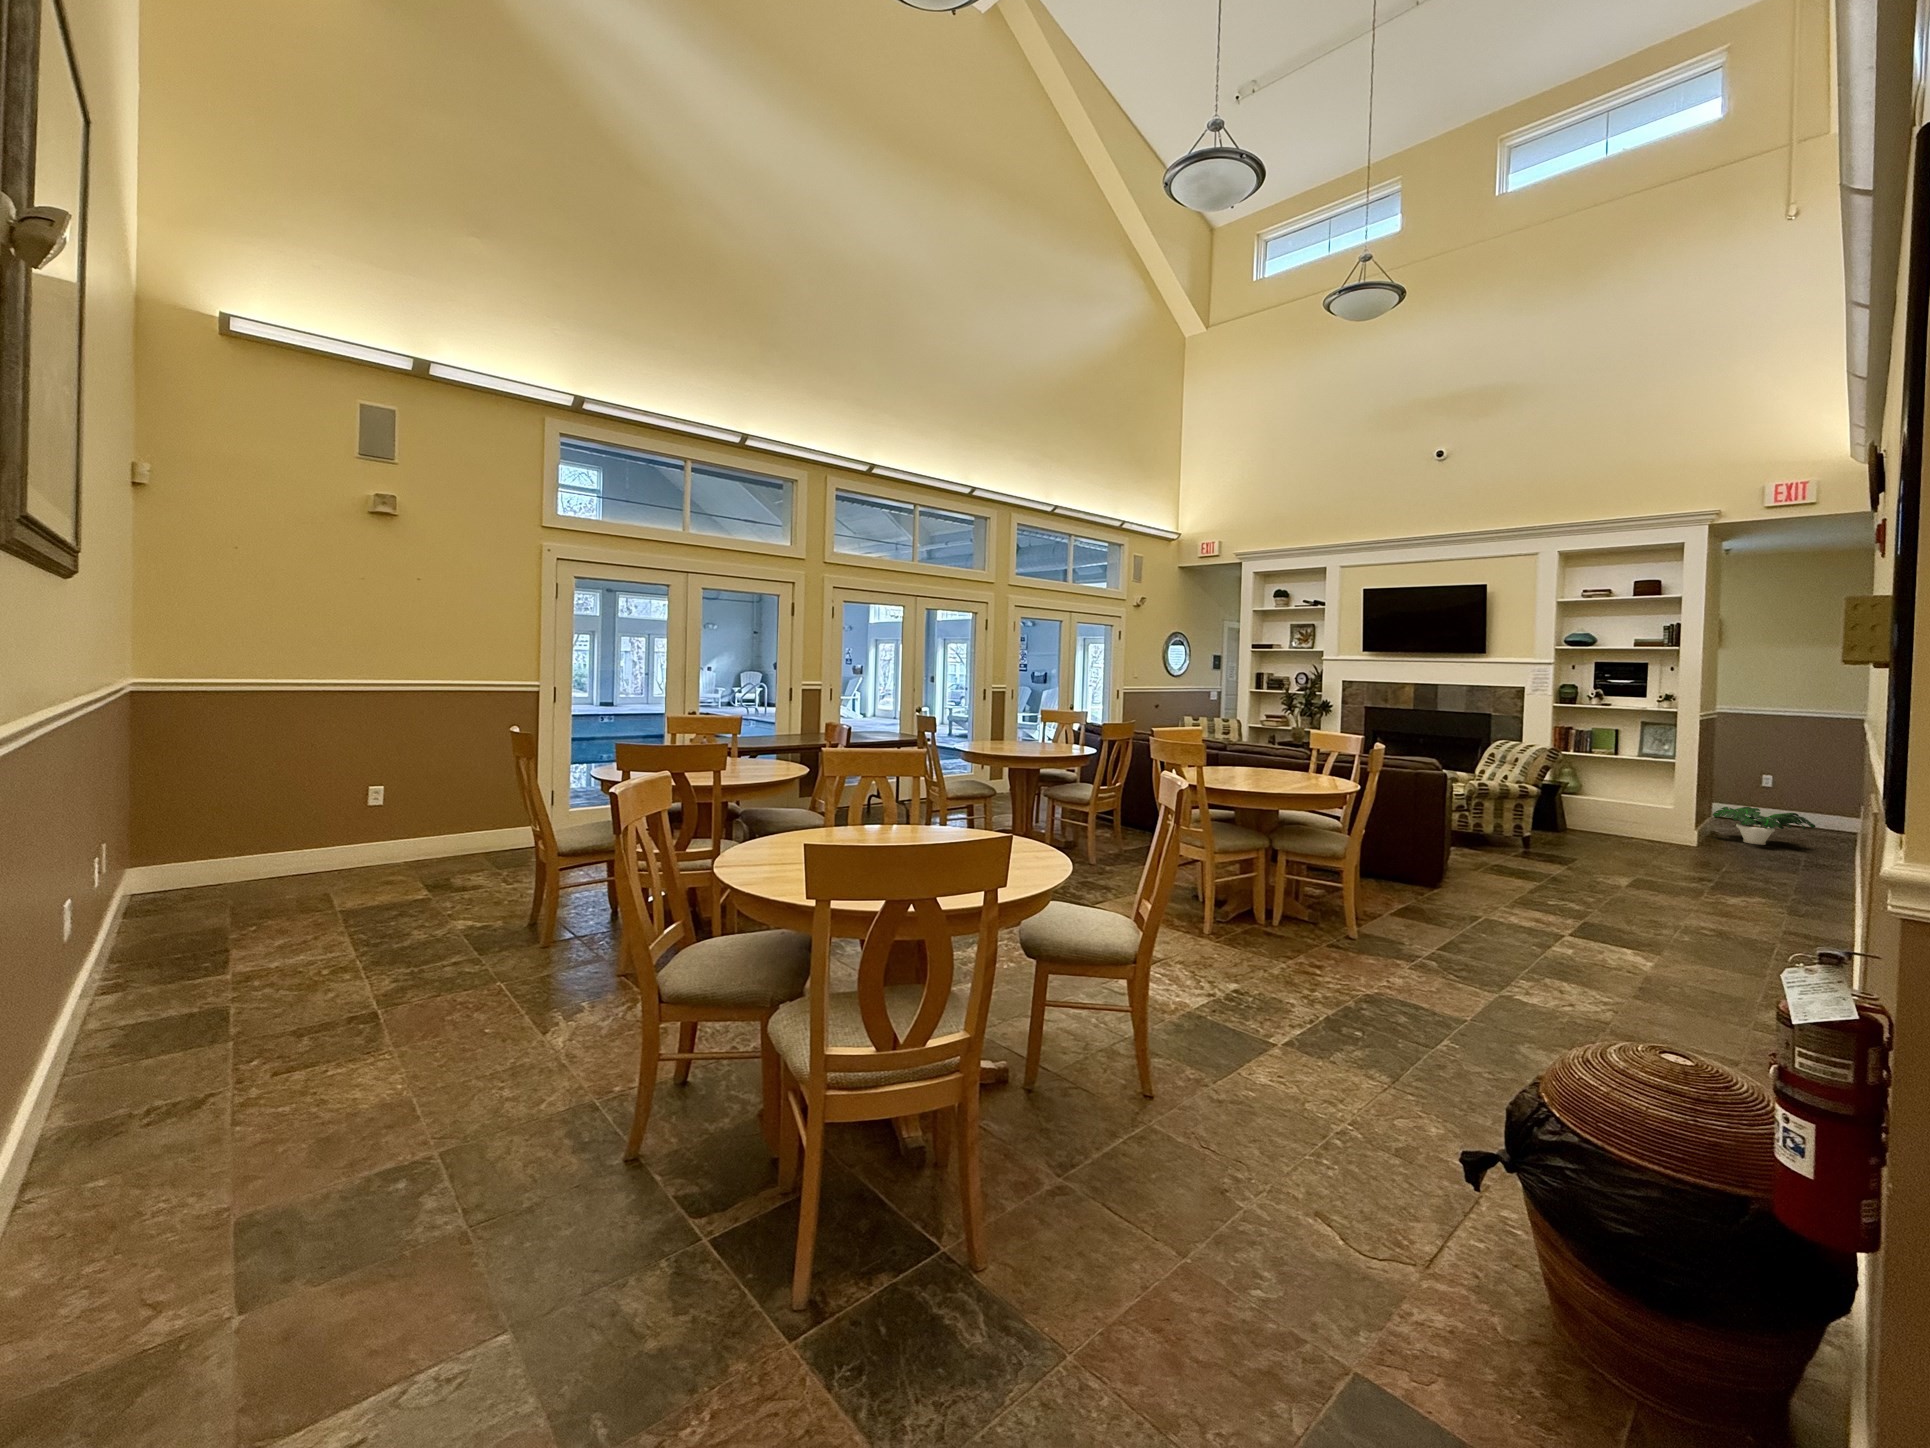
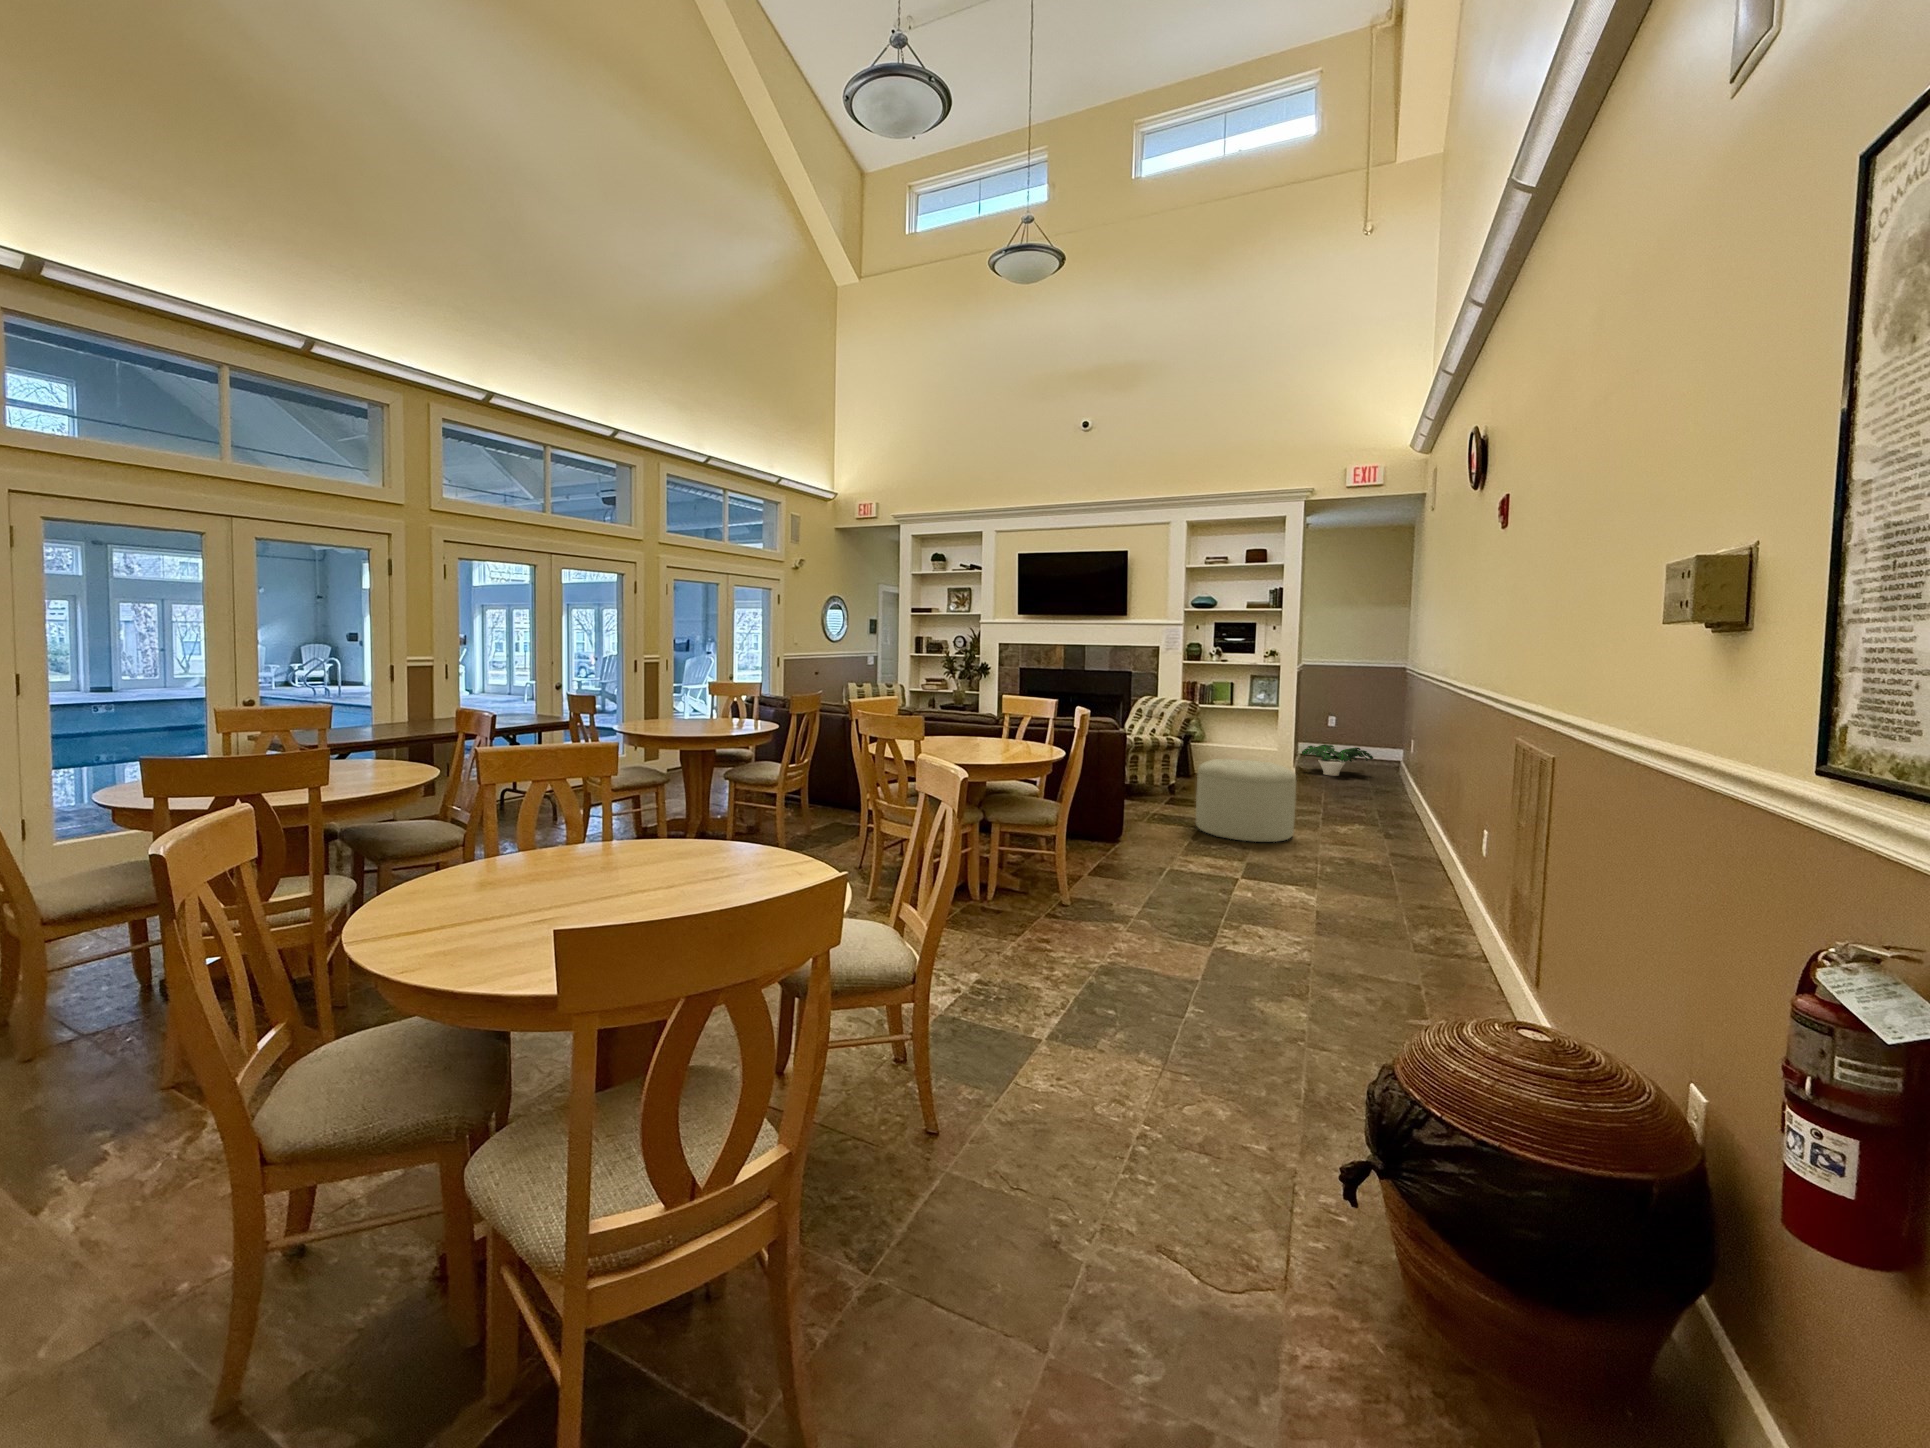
ottoman: none [1538,810,1664,906] -> present [1196,759,1296,842]

